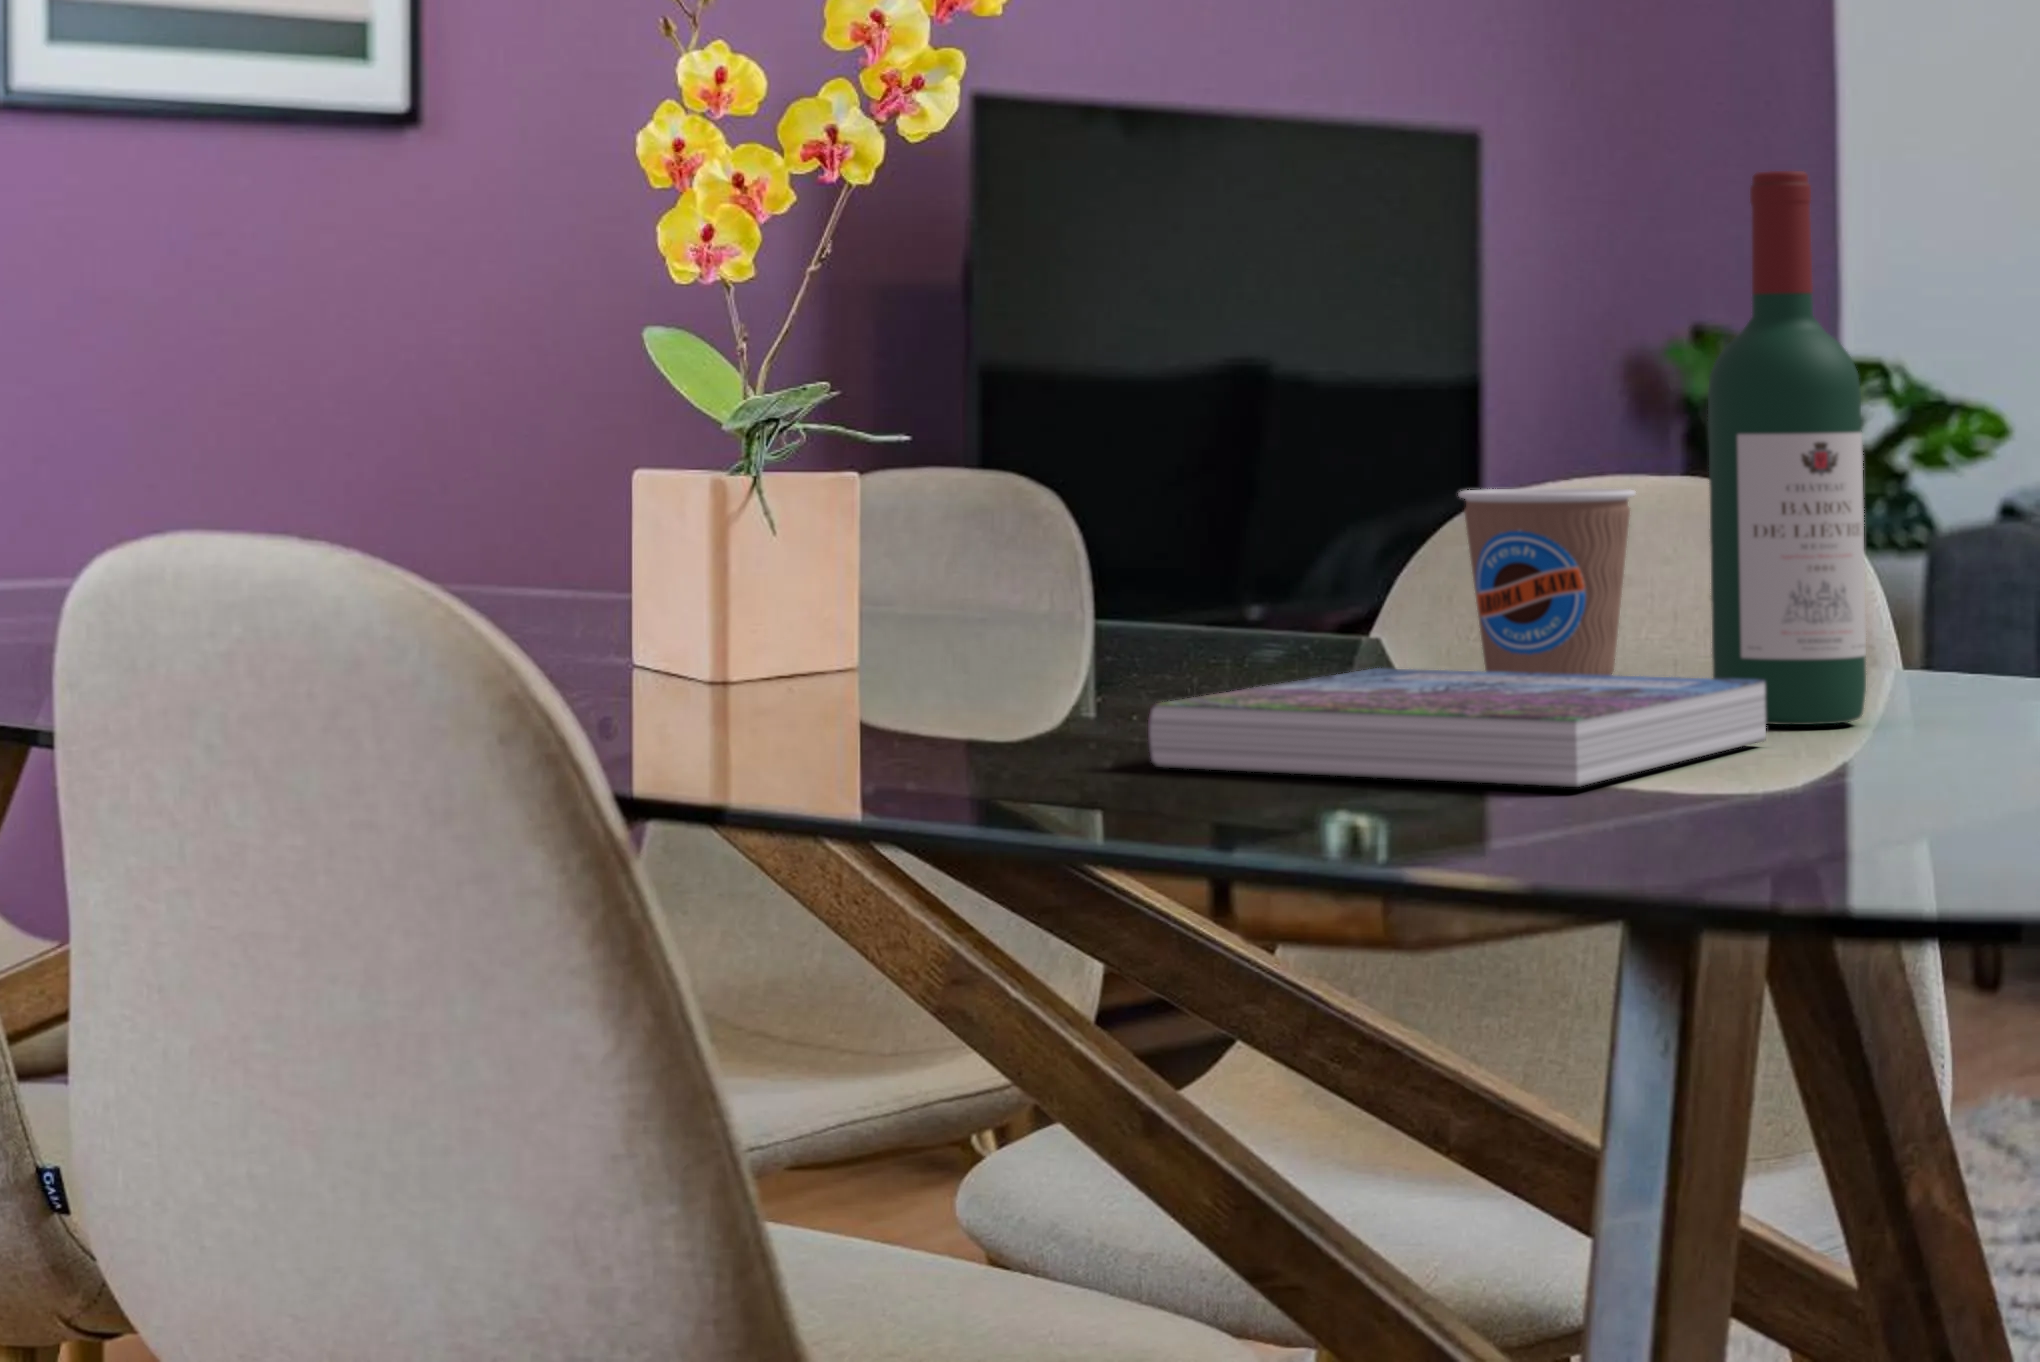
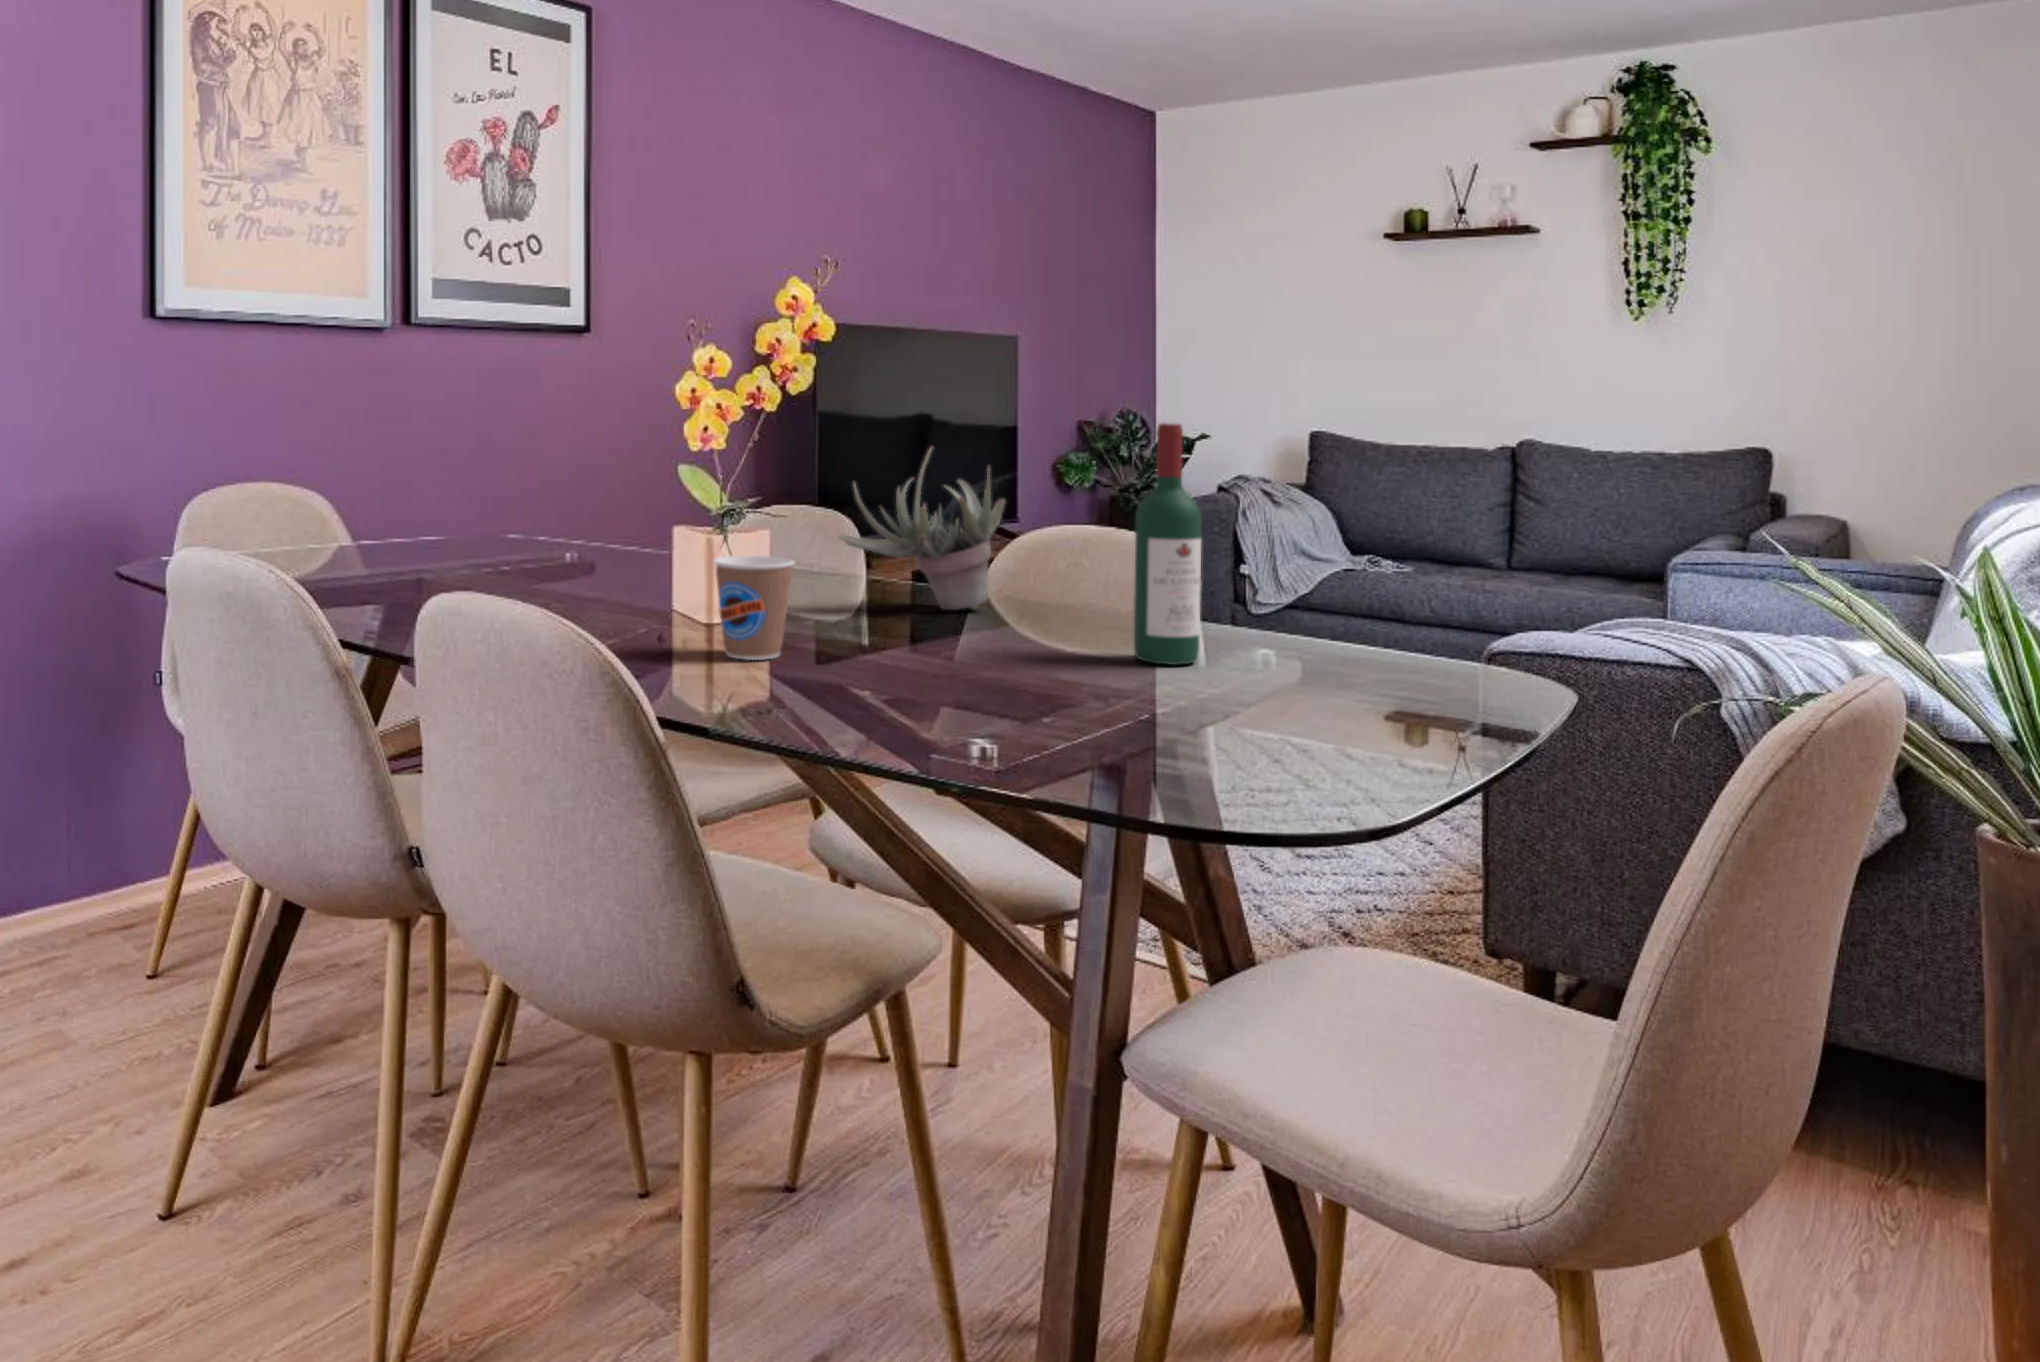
succulent plant: none [1026,281,1417,666] -> present [839,448,1005,610]
coffee cup: present [1459,488,1635,675] -> present [714,556,794,660]
book: present [1148,668,1766,787] -> none [894,635,1160,721]

